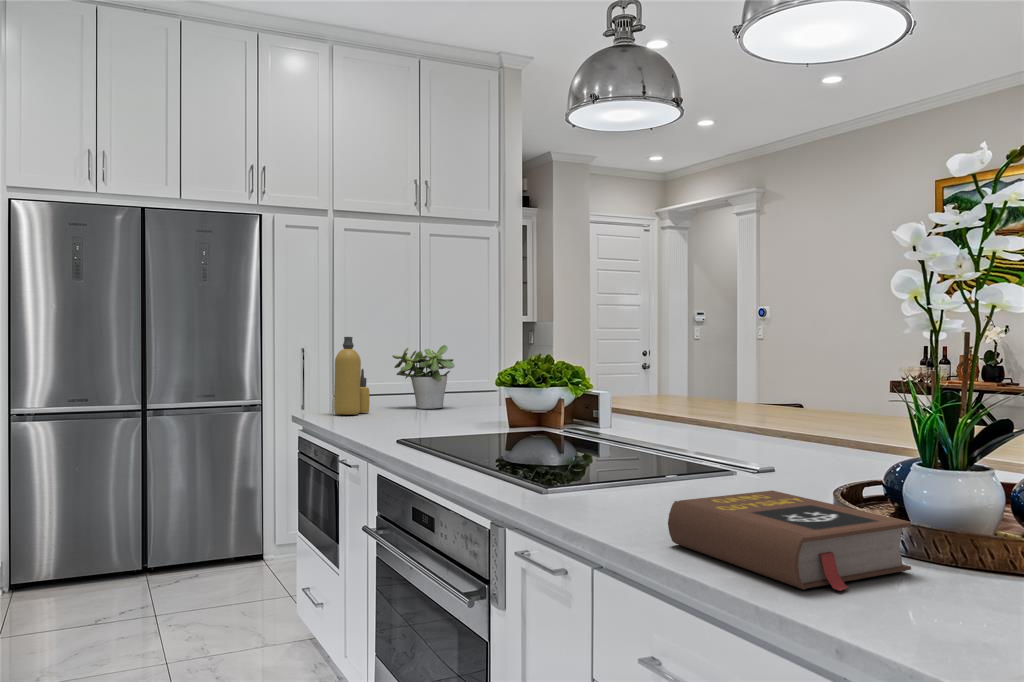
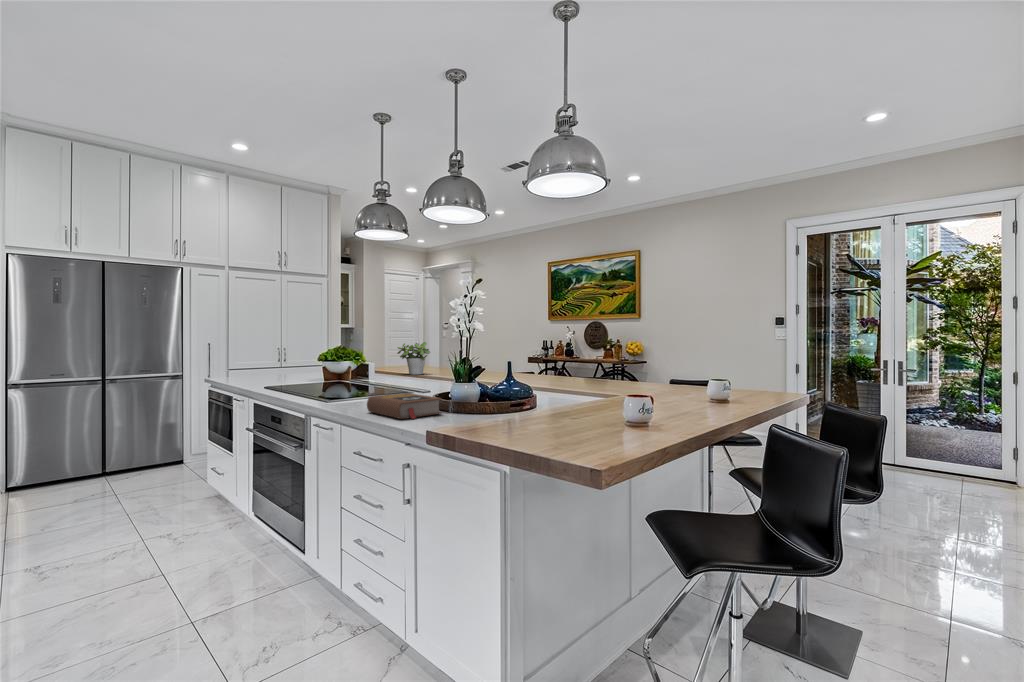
bottle: present [334,337,370,415] -> none [230,337,250,378]
potted plant: present [393,345,455,409] -> present [397,342,430,375]

